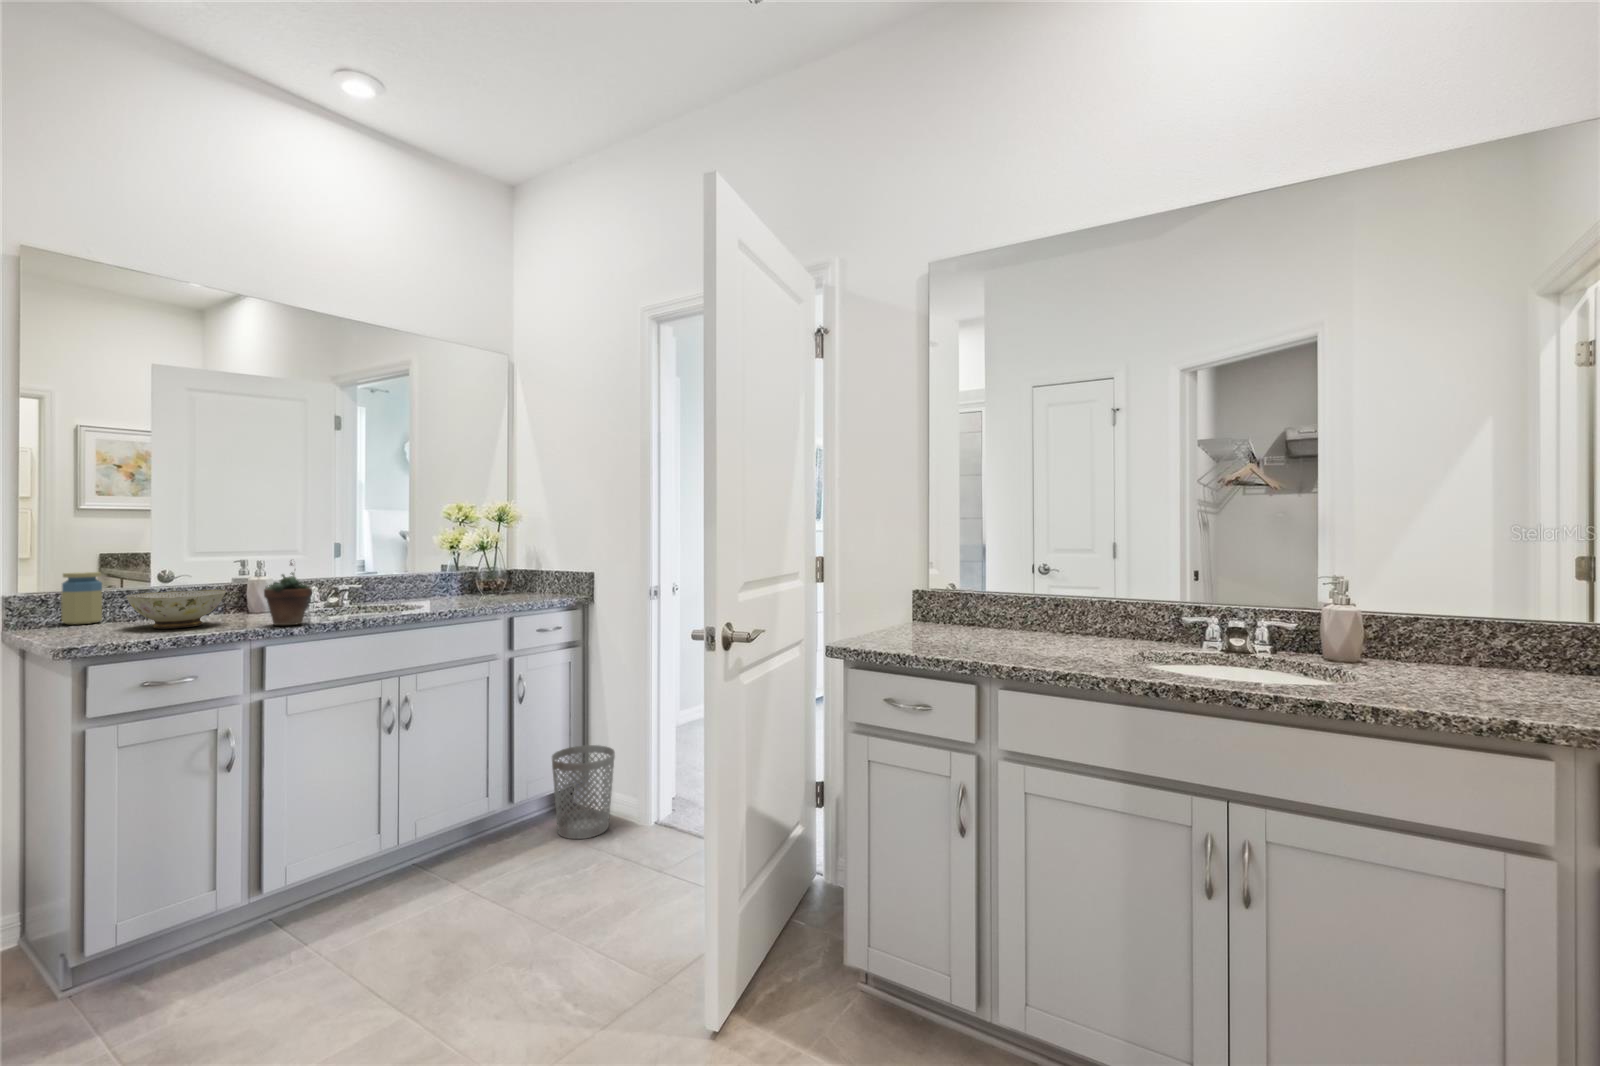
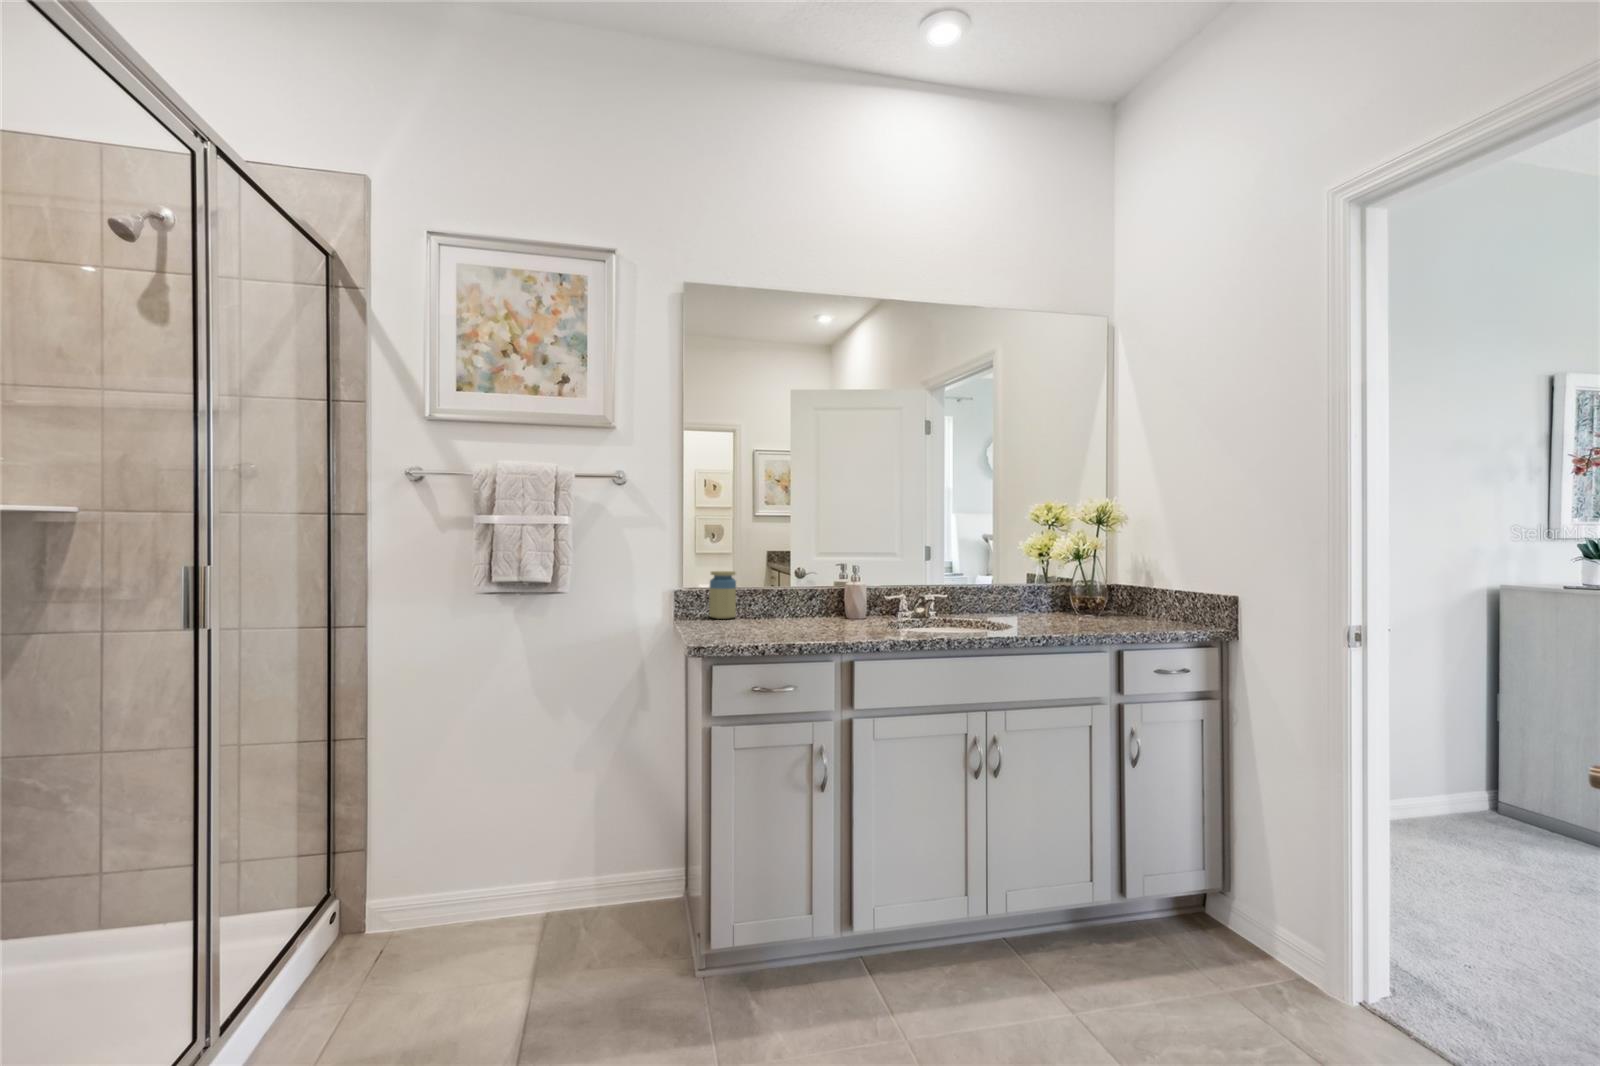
succulent plant: present [264,560,312,625] -> none [855,564,899,639]
ceramic bowl: present [127,590,225,629] -> none [748,593,824,631]
wastebasket: present [552,745,615,839] -> none [1178,839,1281,989]

